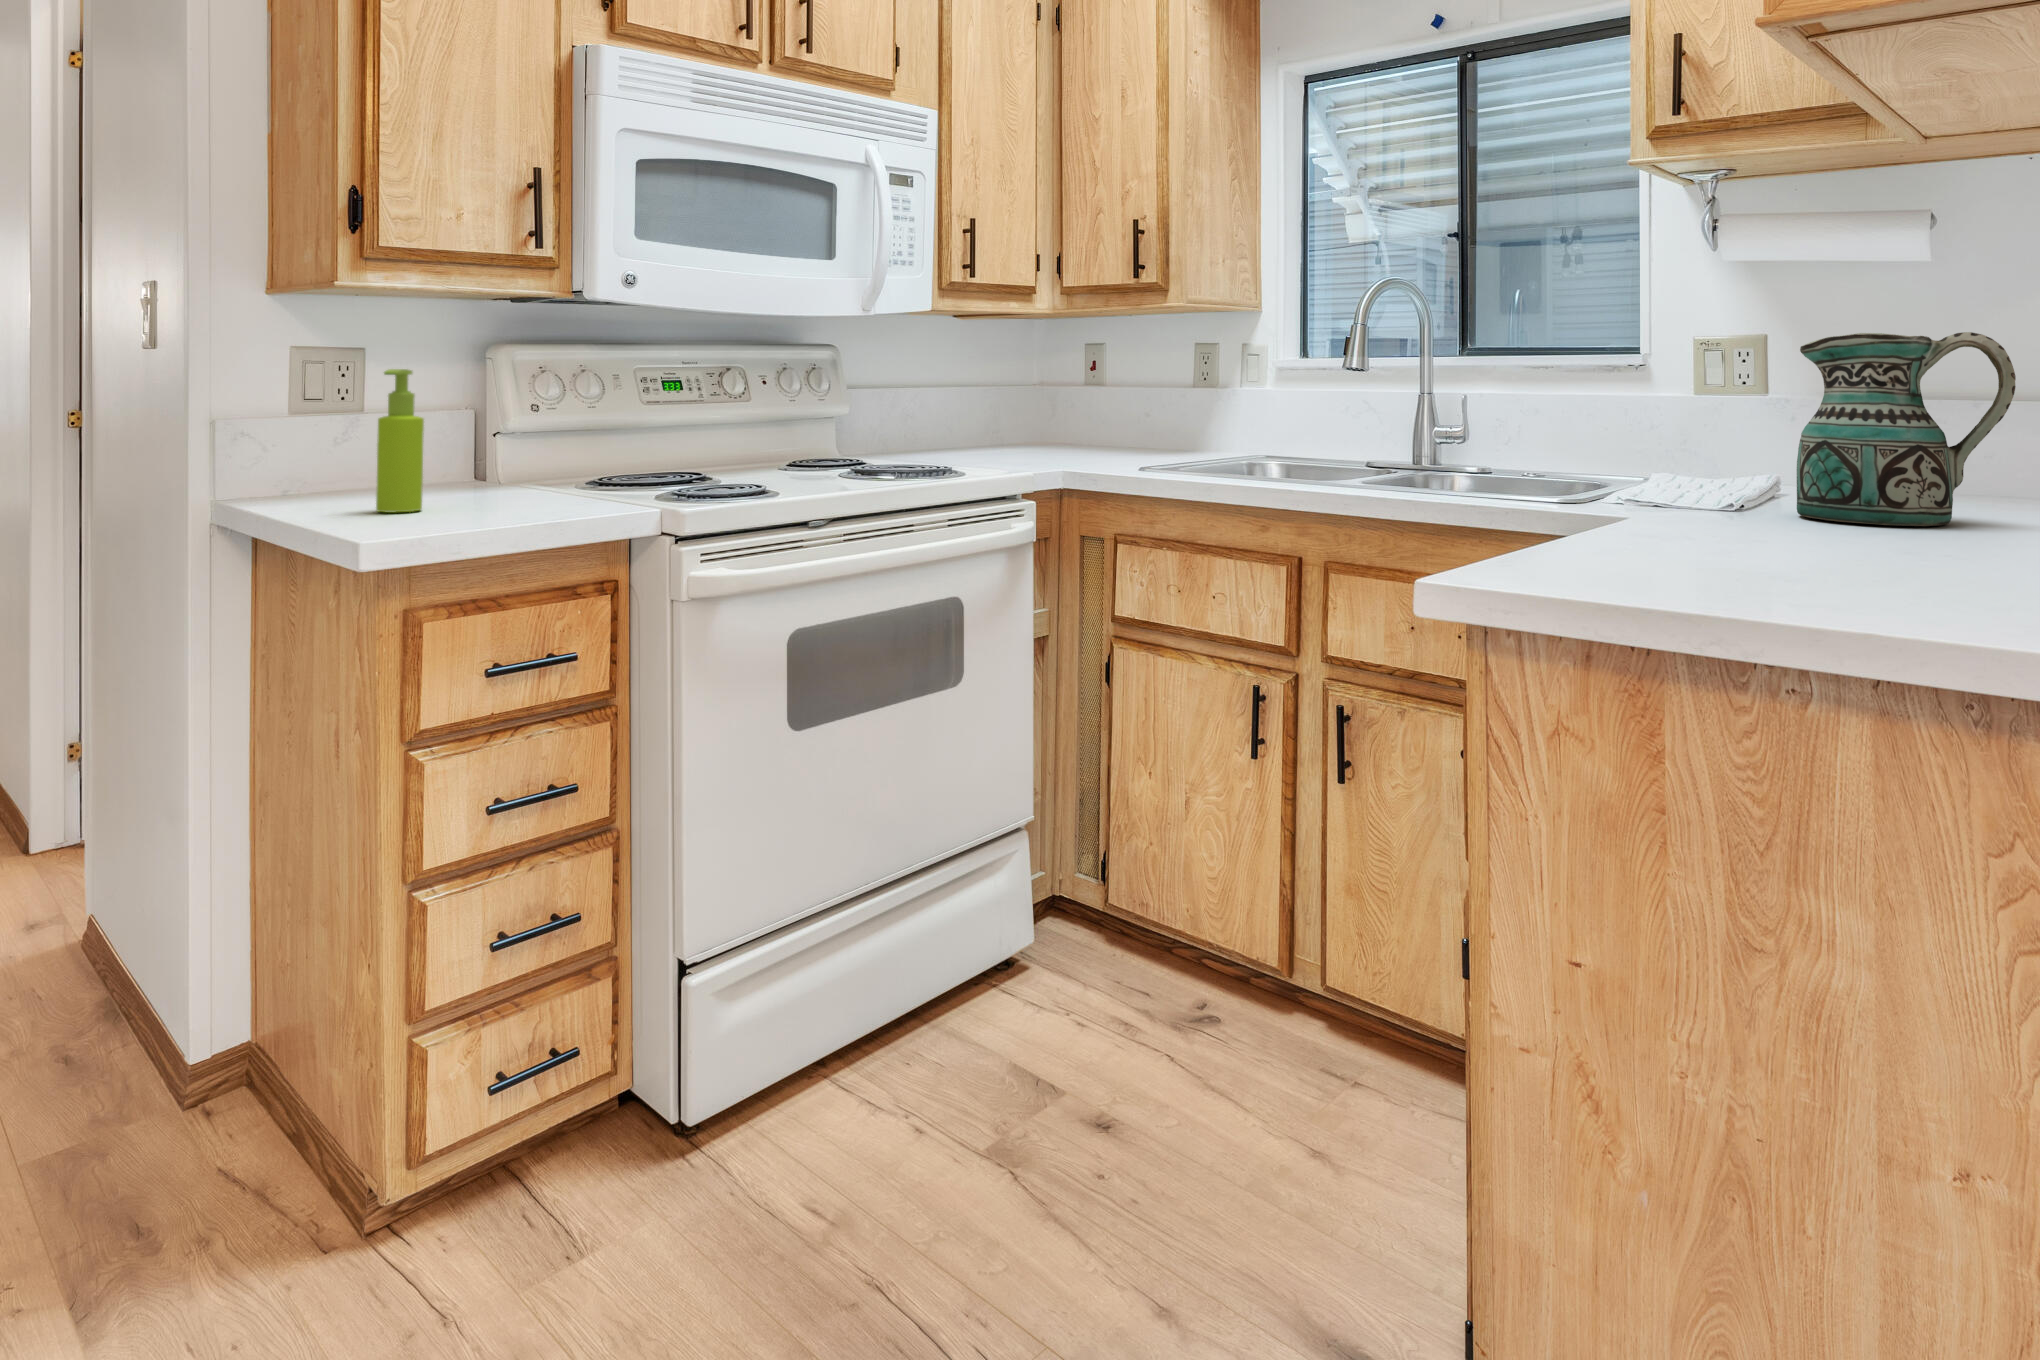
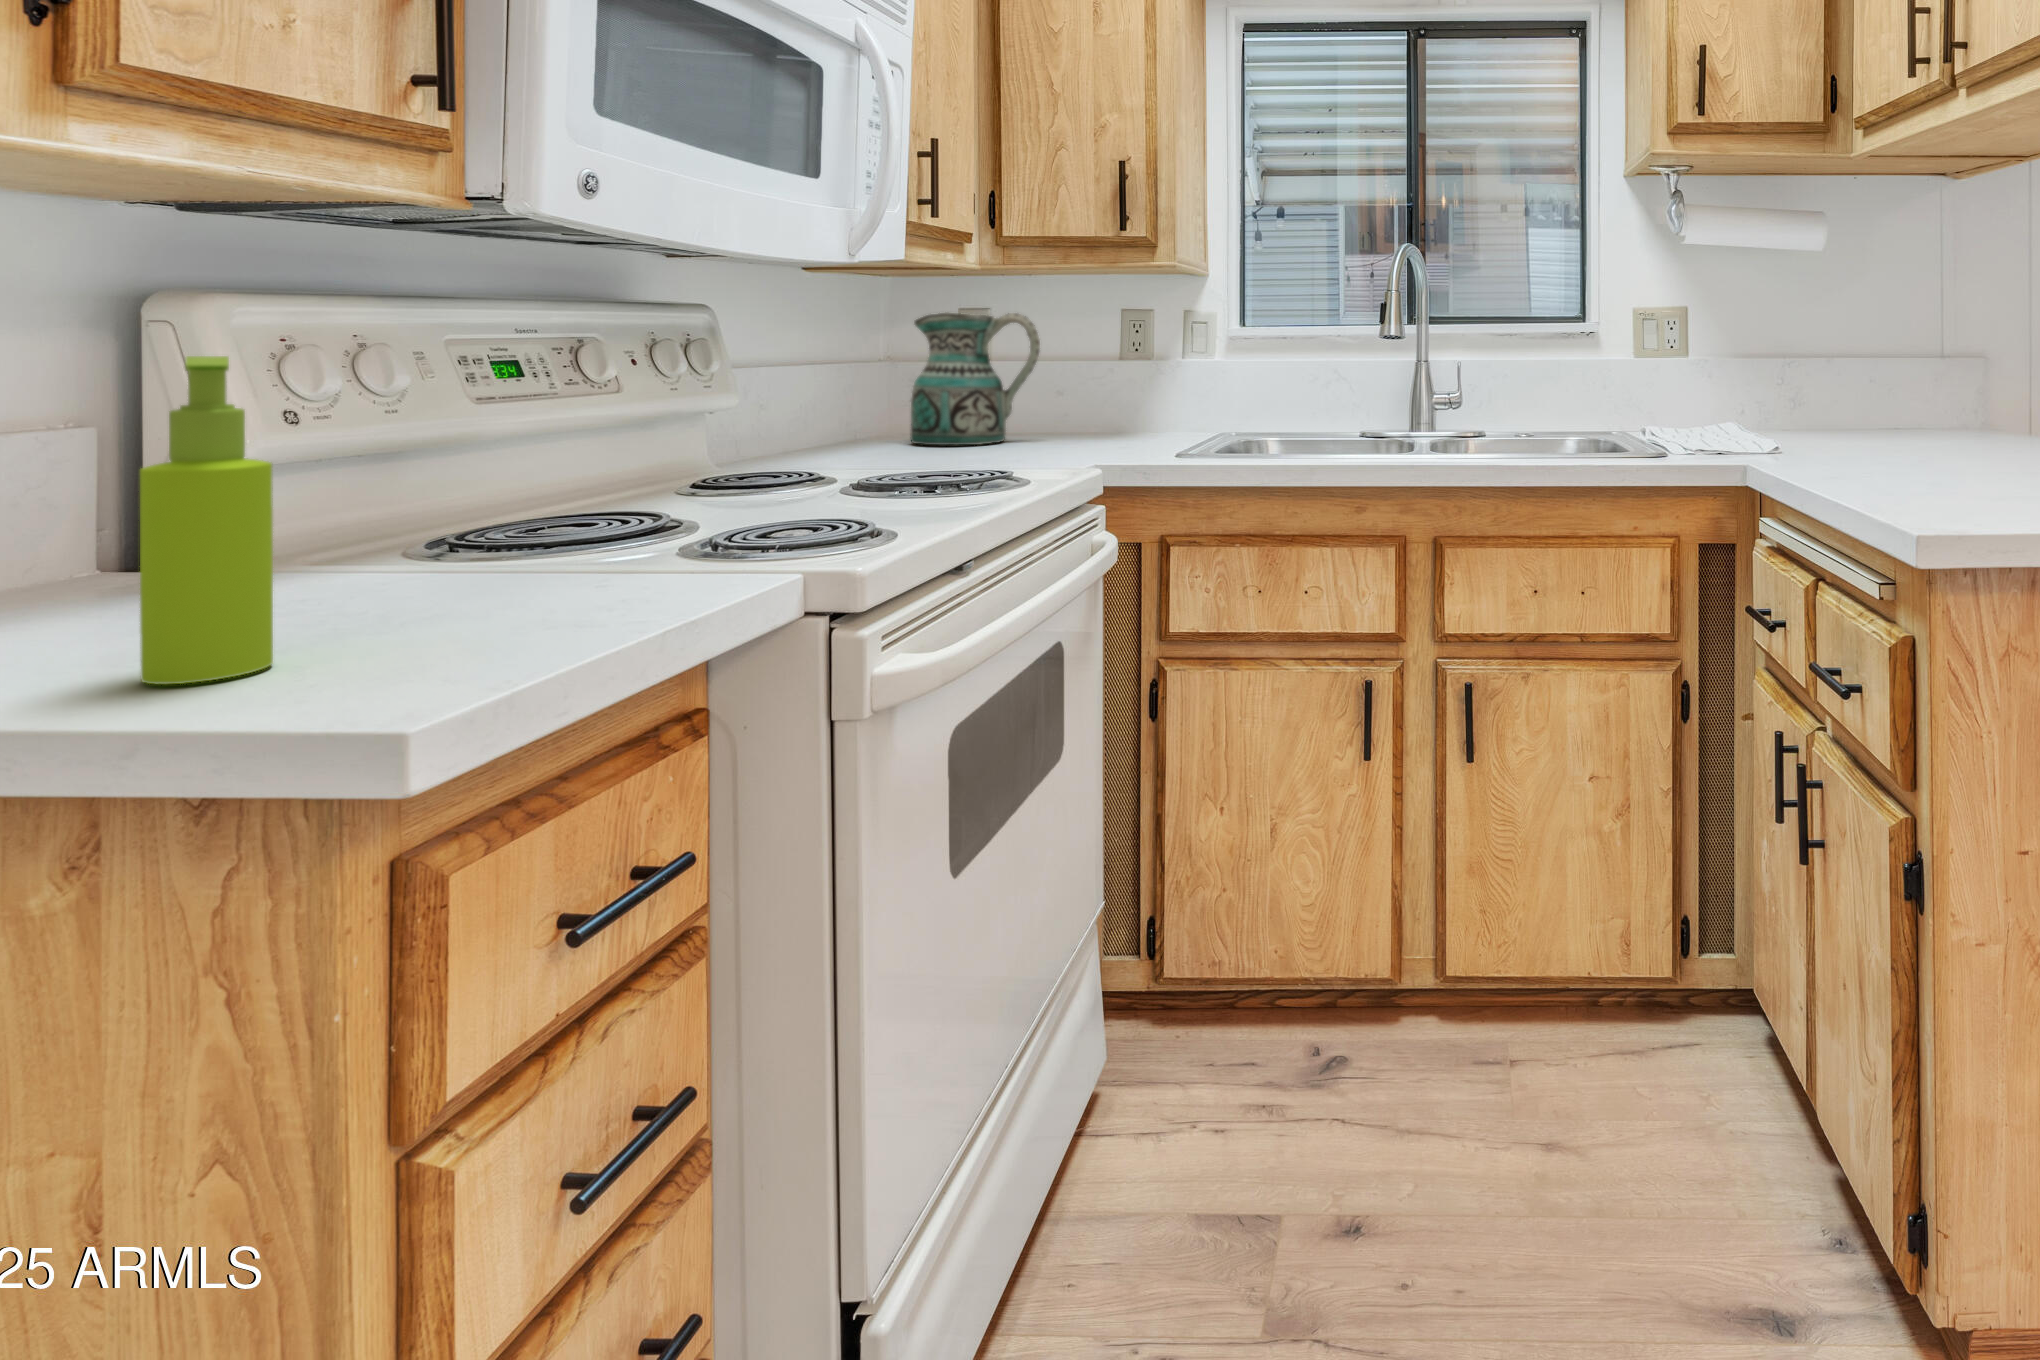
ceramic pitcher: present [1797,332,2016,526] -> present [910,312,1040,445]

